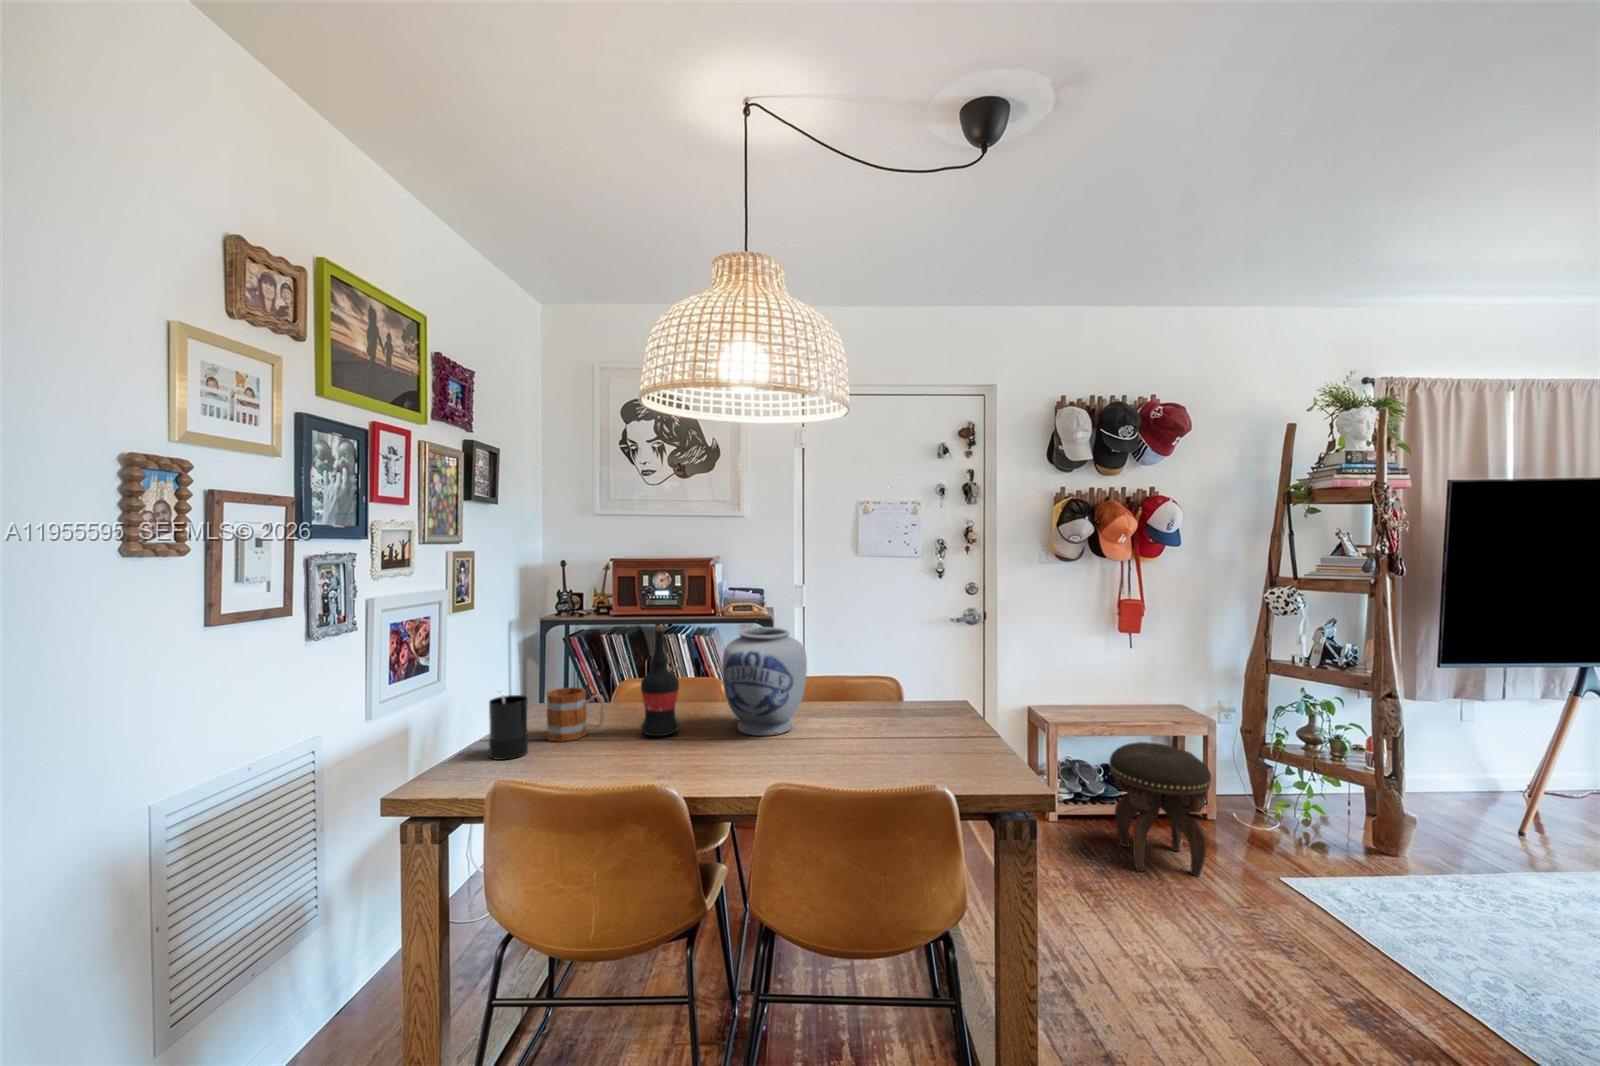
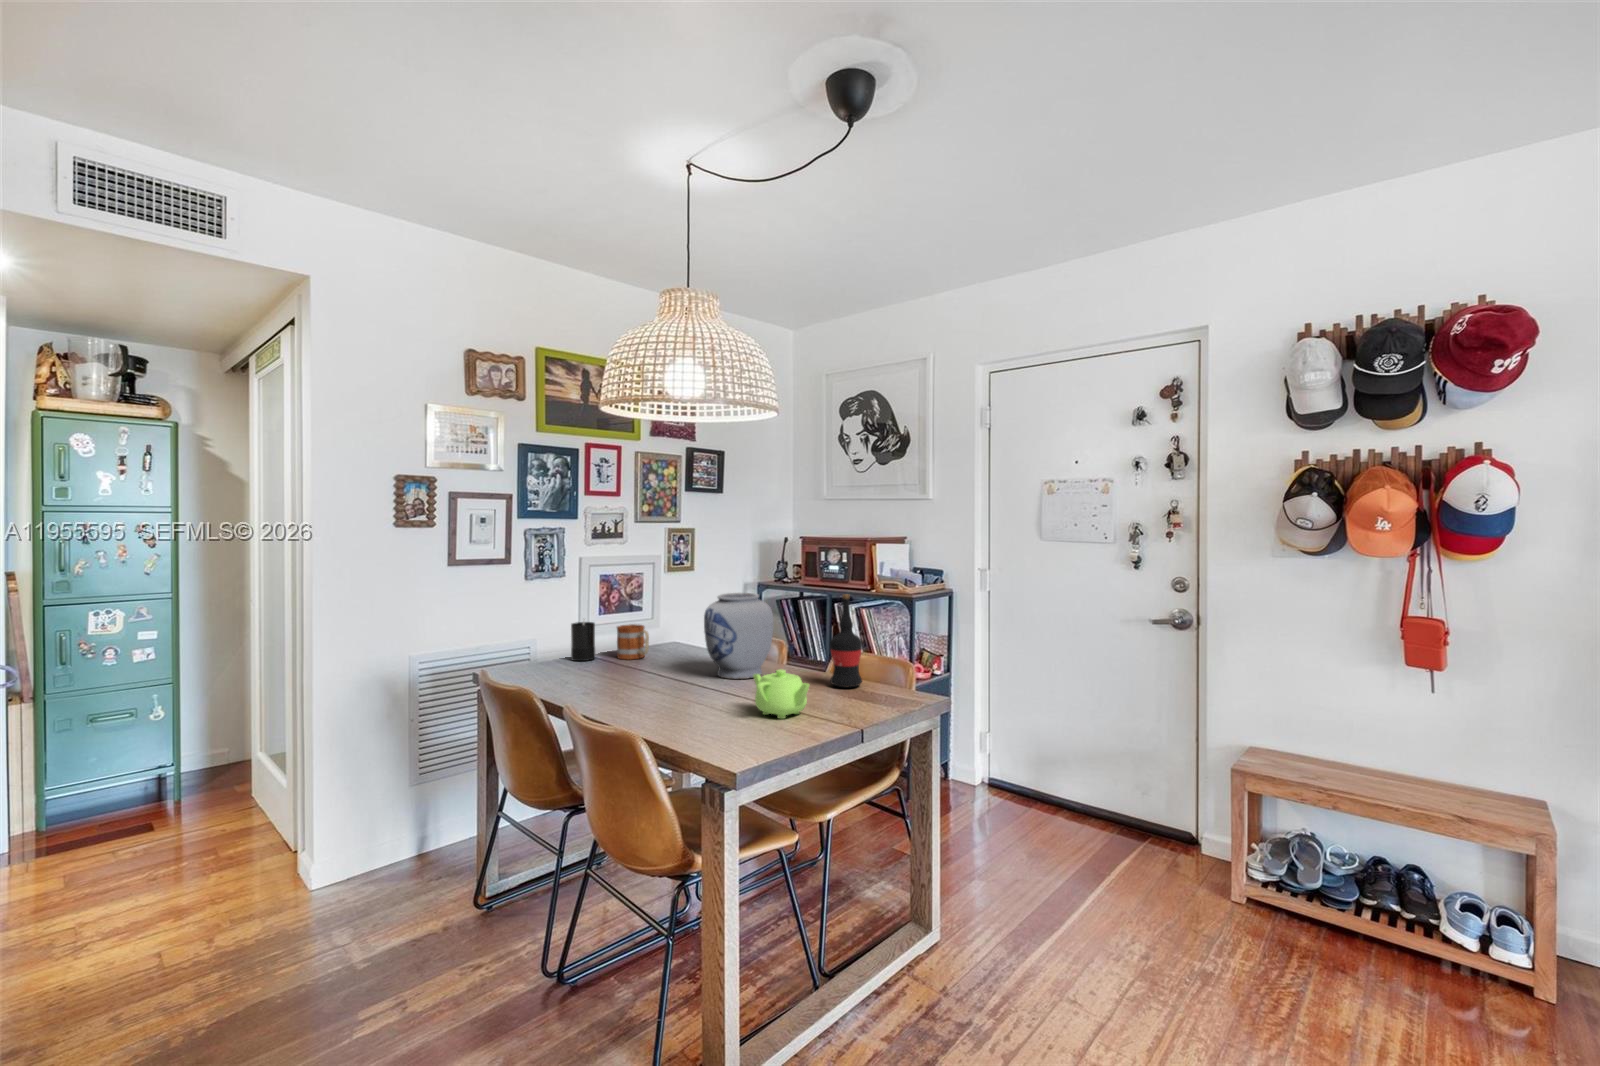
wine bottle: present [641,625,679,736] -> present [830,594,862,687]
teapot: none [907,710,989,766] -> present [753,669,809,719]
footstool: present [1109,742,1211,876] -> none [1254,813,1414,1023]

